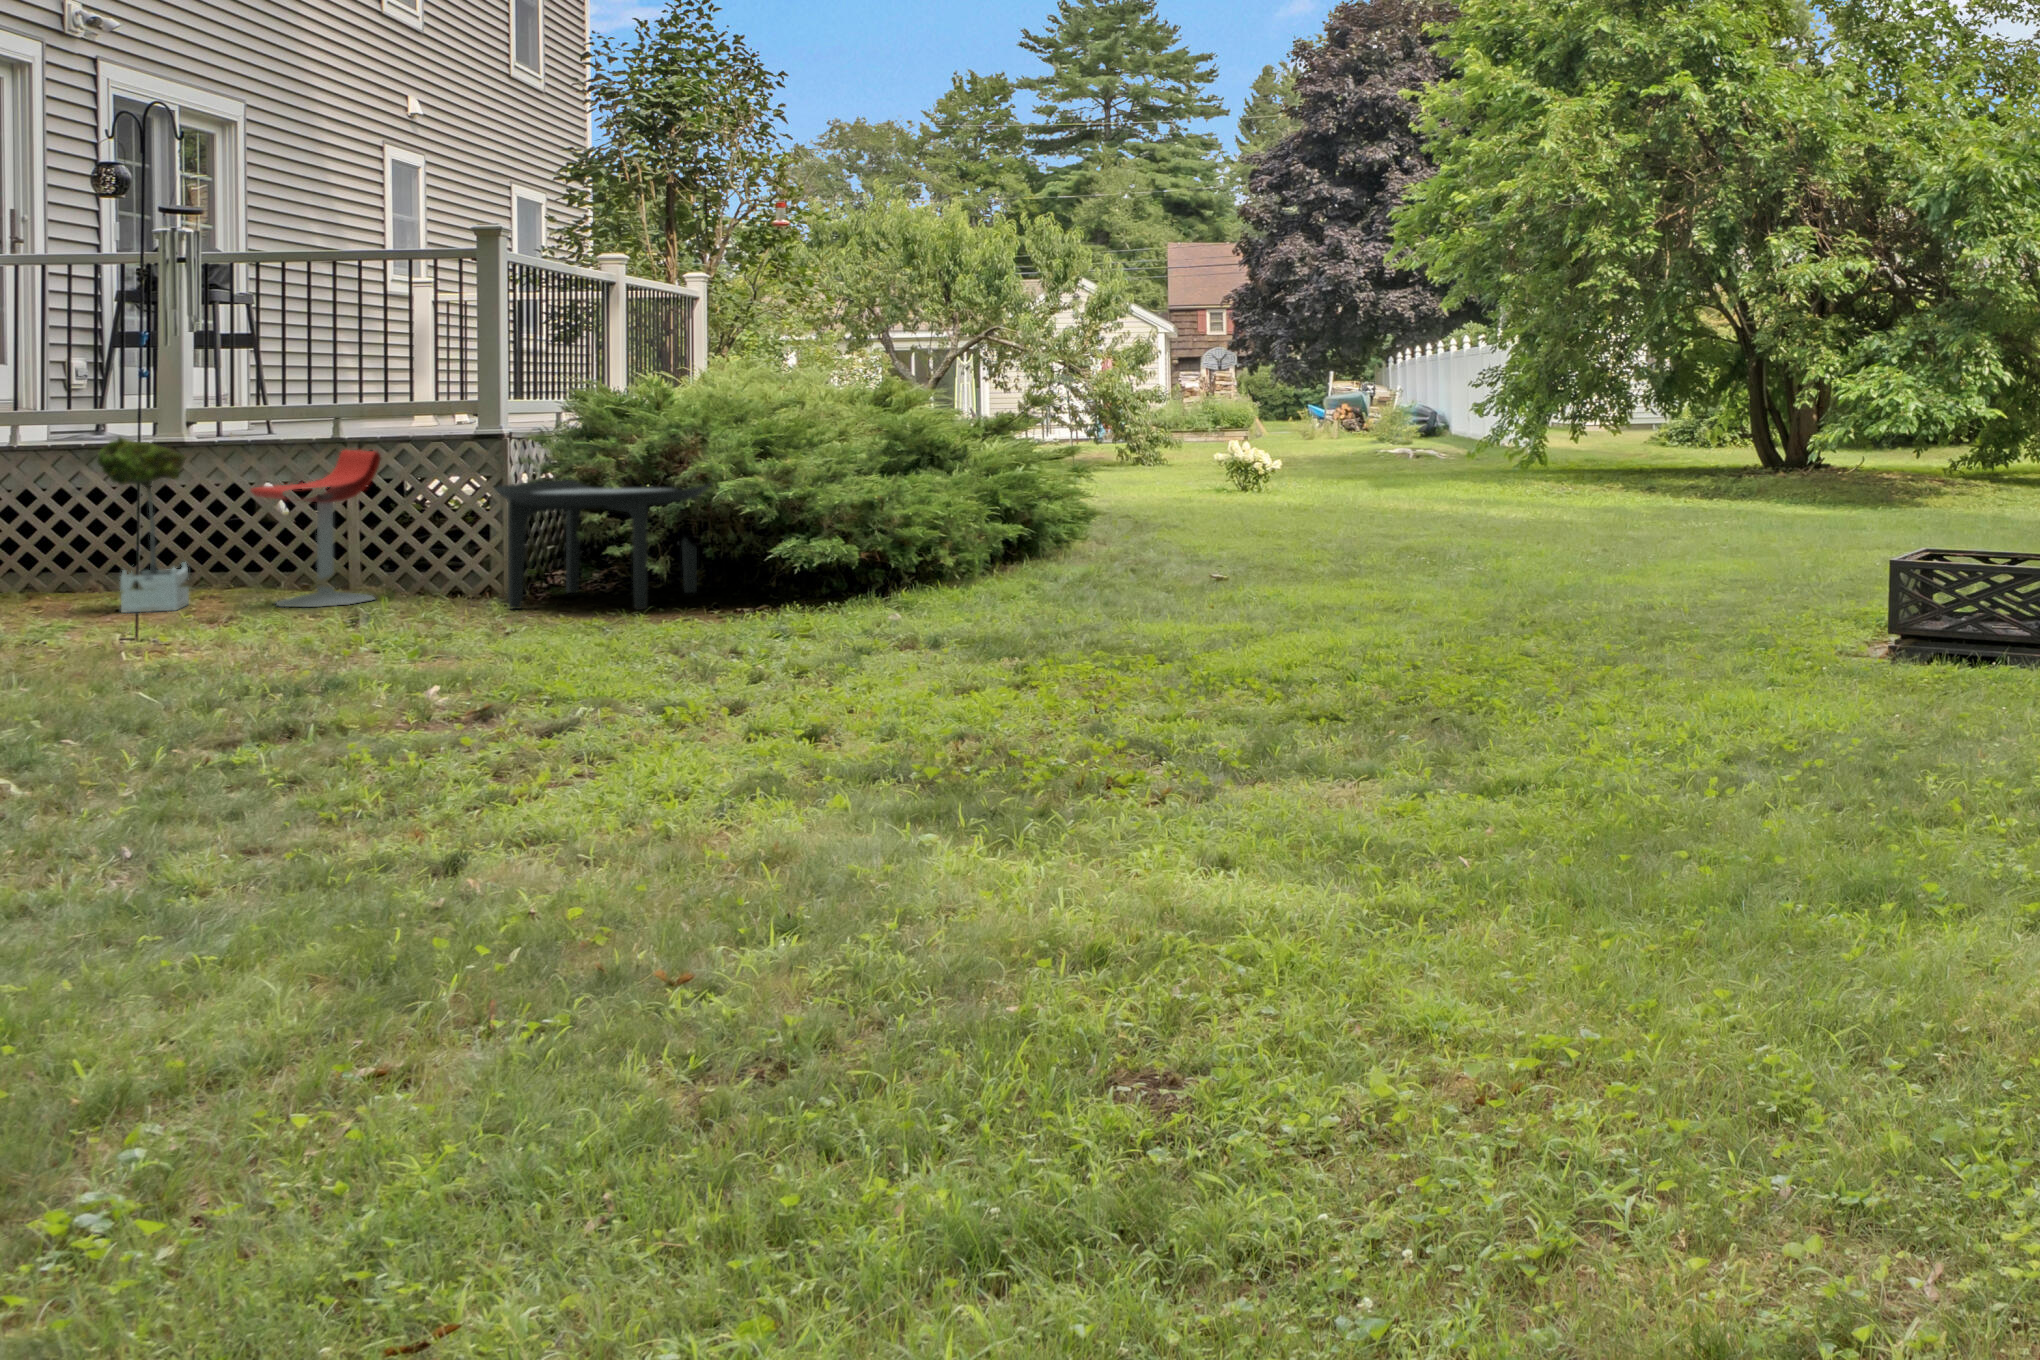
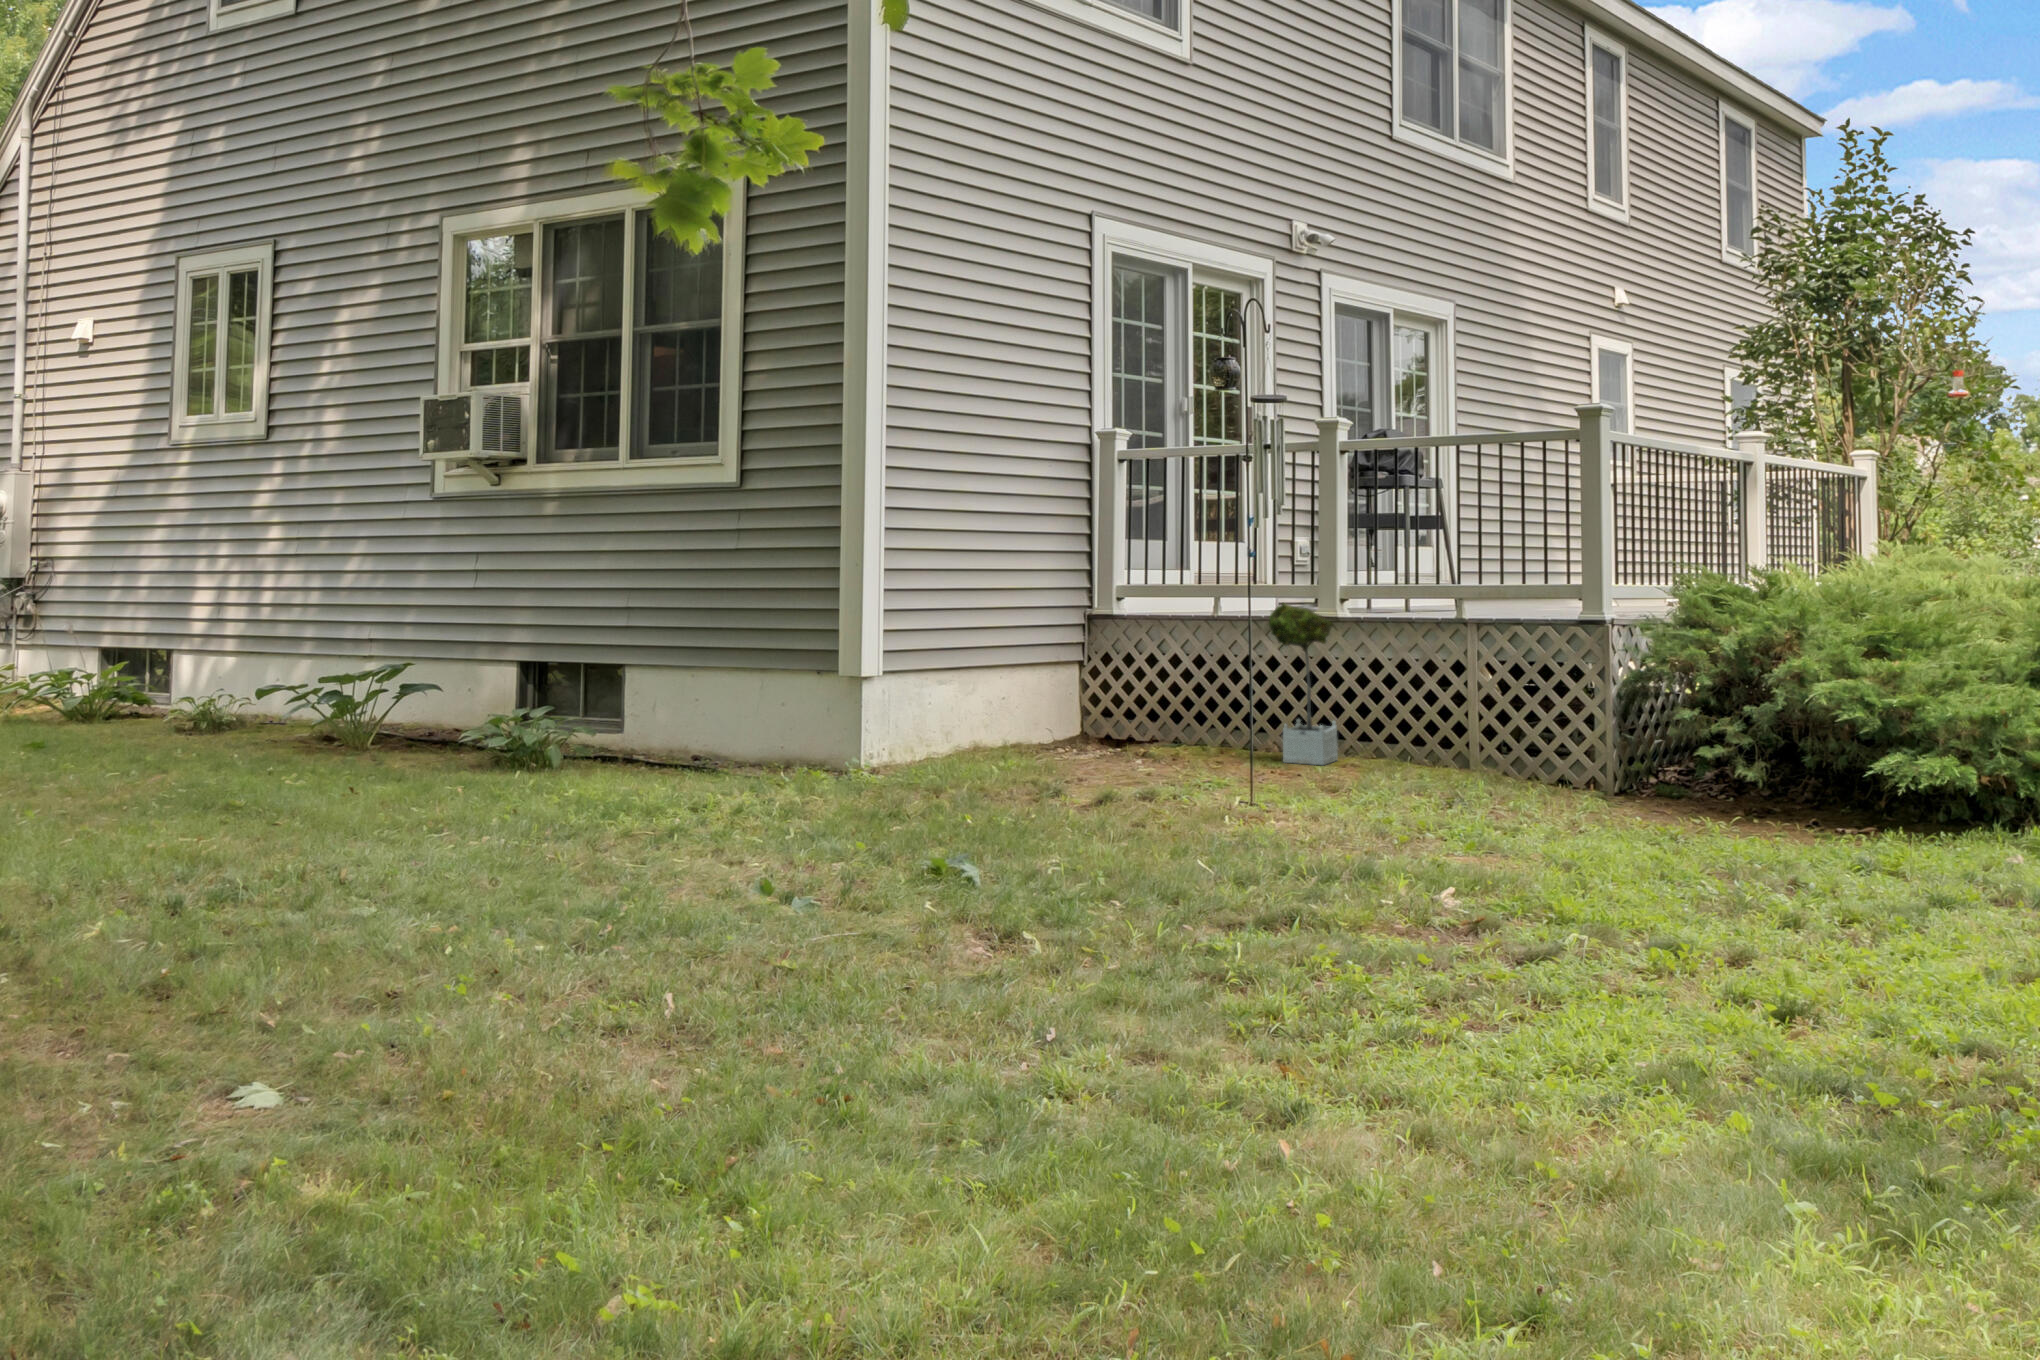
stool: present [251,450,380,607] -> none [1380,623,1486,777]
round table: present [495,480,710,610] -> none [1574,668,1801,820]

